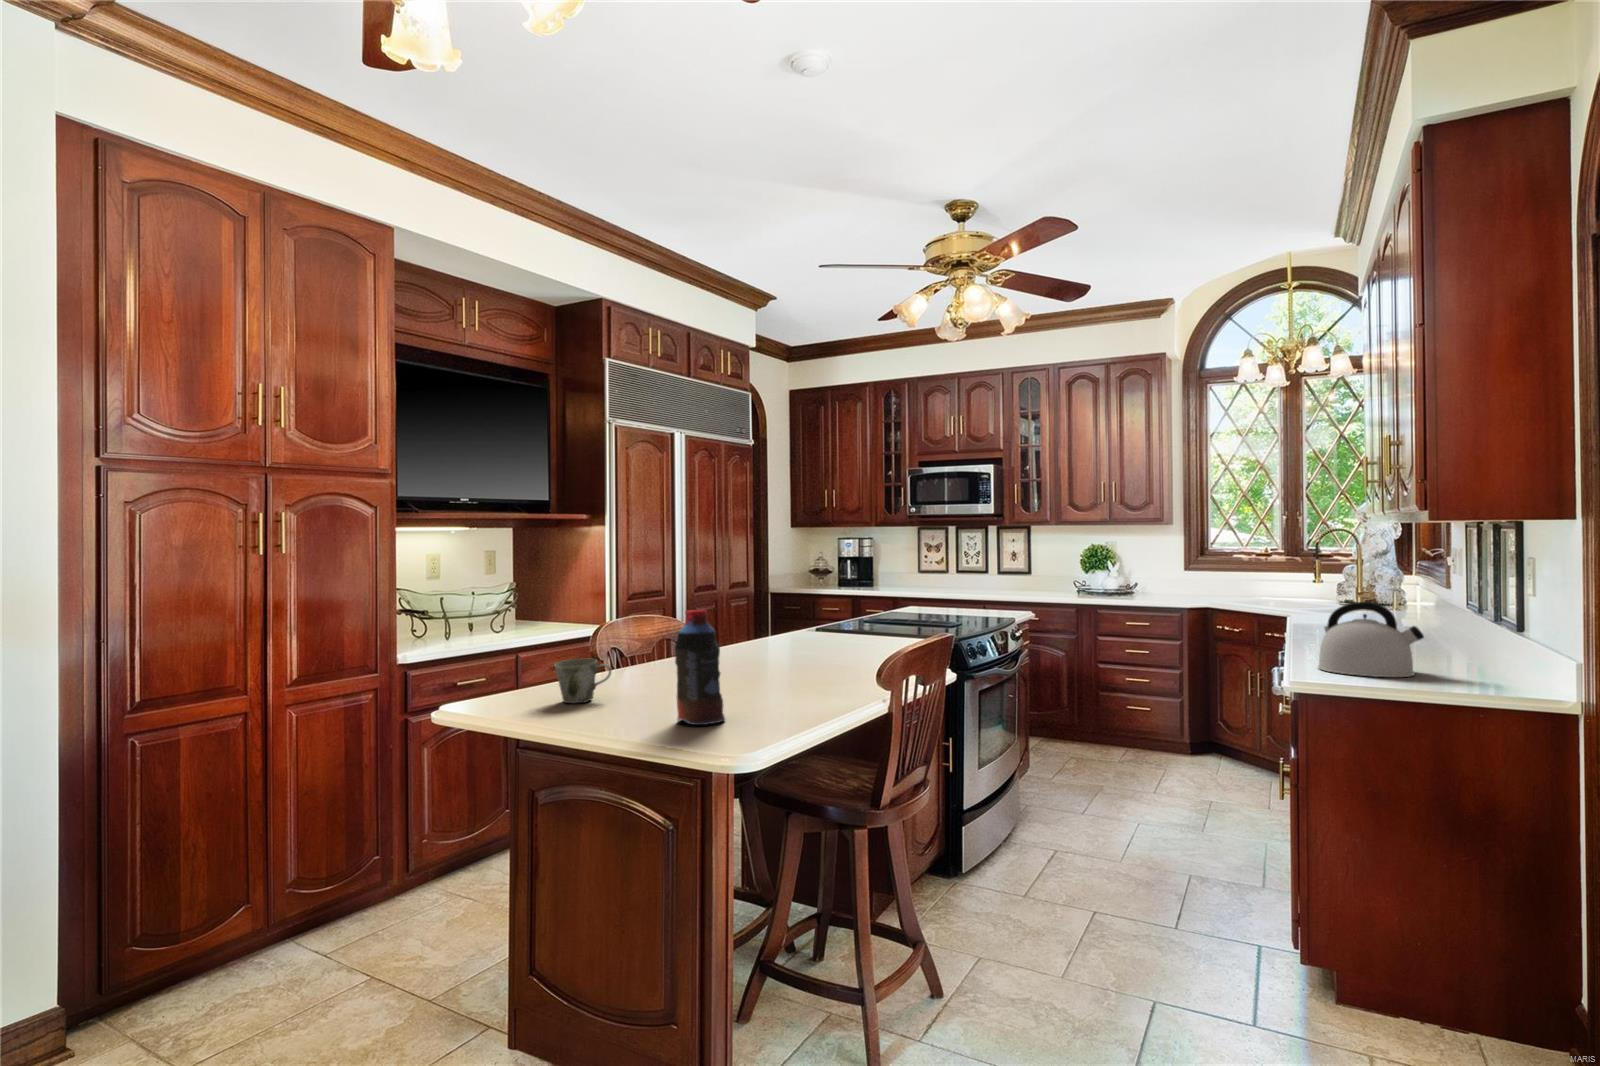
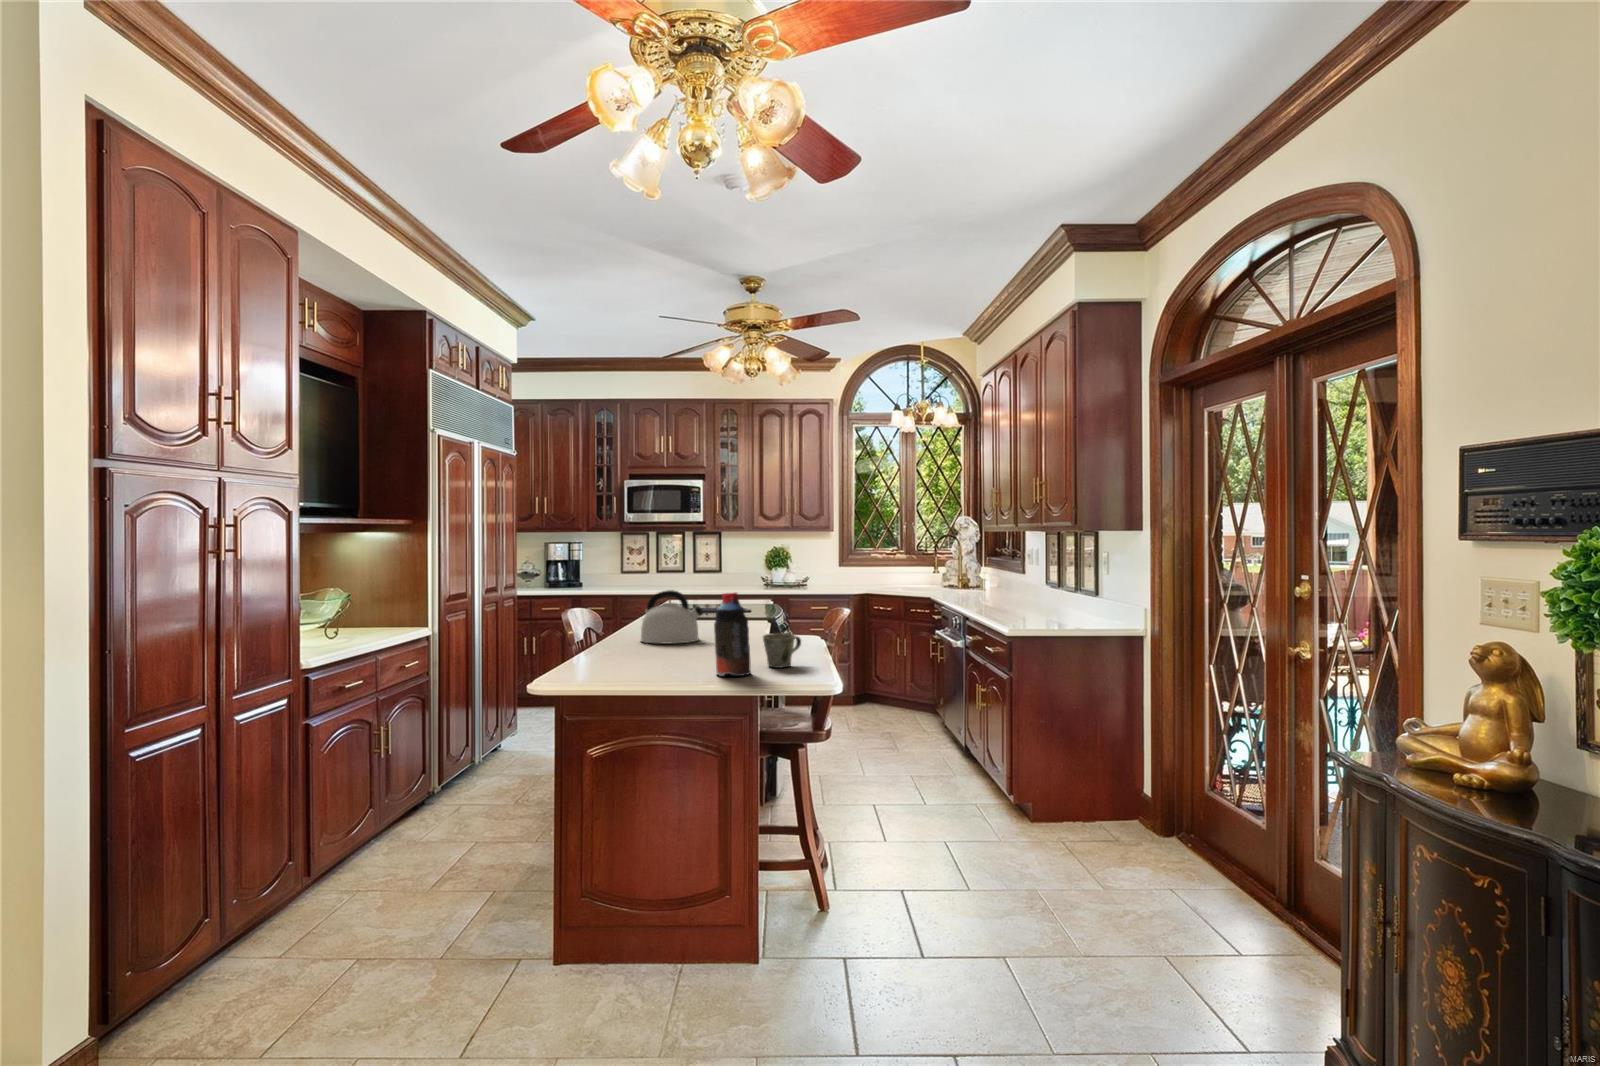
kettle: present [1318,602,1424,677] -> present [641,590,704,644]
mug: present [554,658,611,703] -> present [763,633,801,668]

